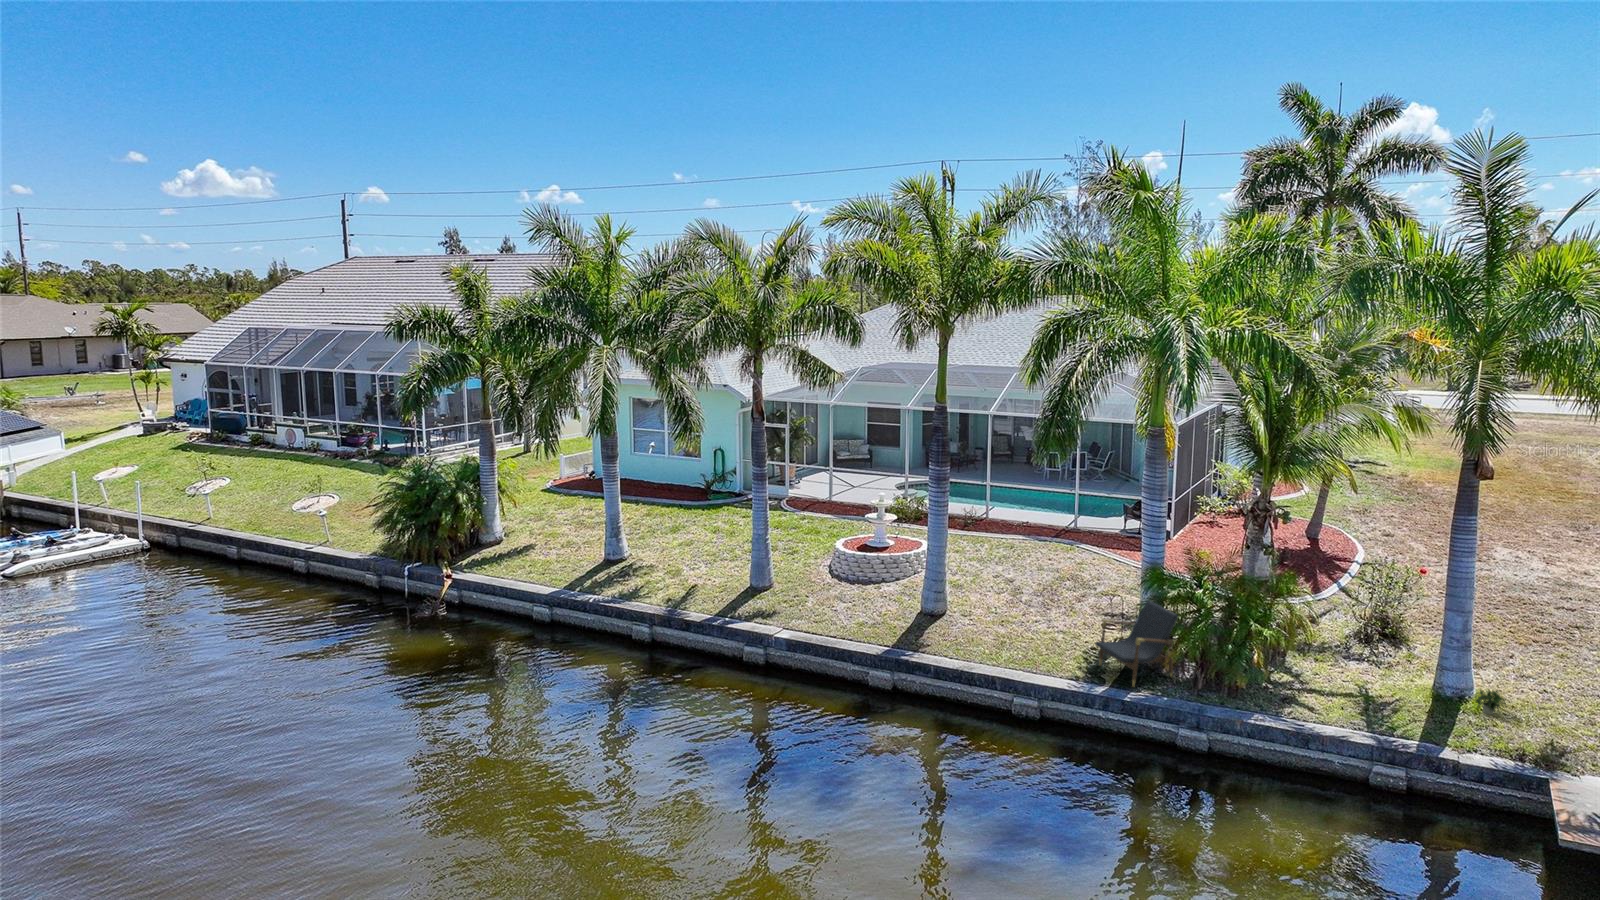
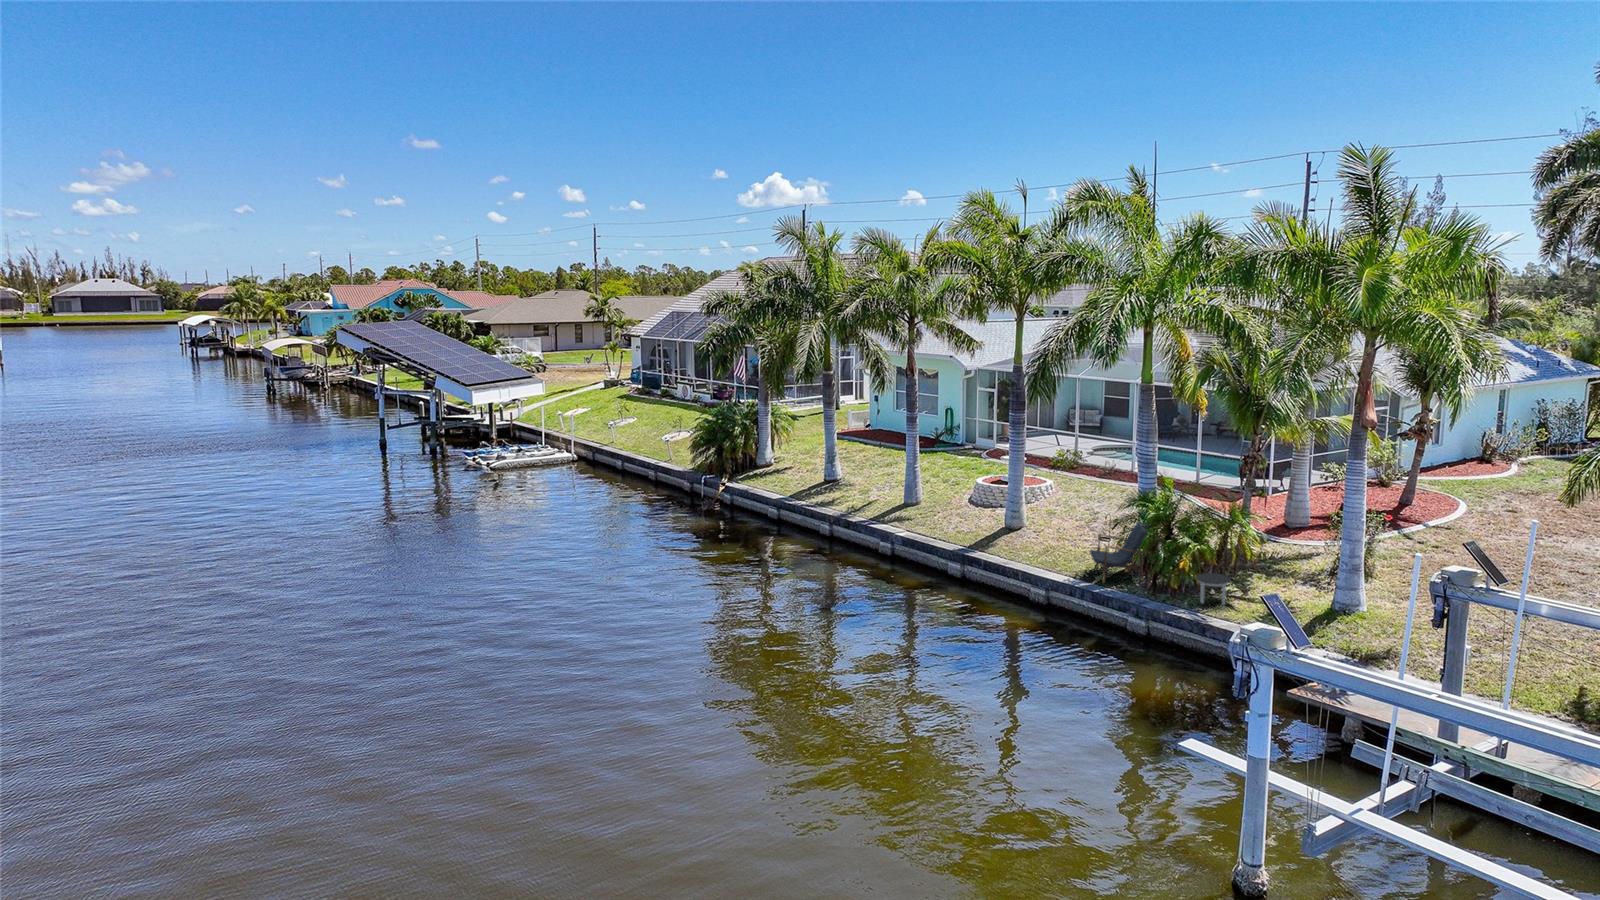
round table: none [1260,660,1304,703] -> present [1197,573,1230,605]
potted plant: present [1475,690,1506,715] -> none [1357,608,1396,632]

